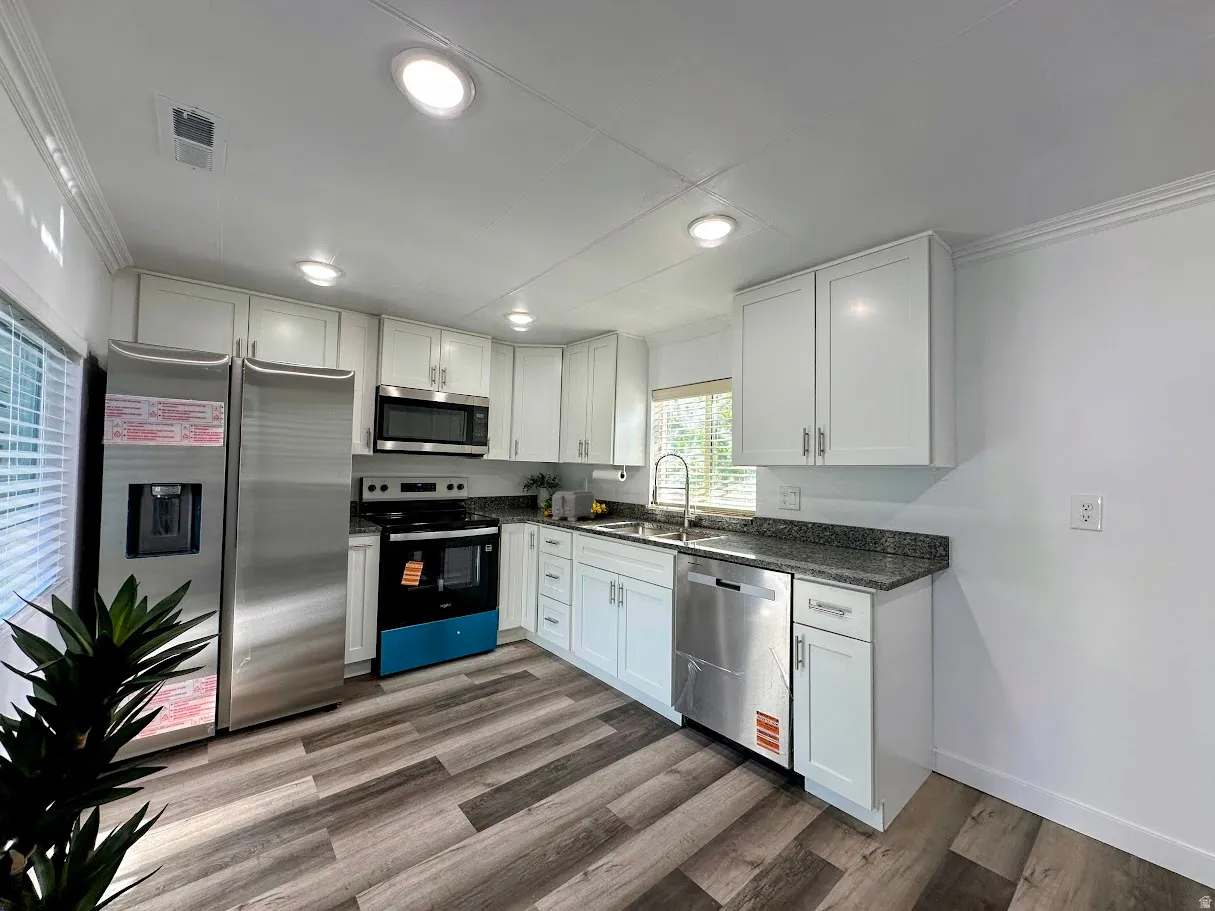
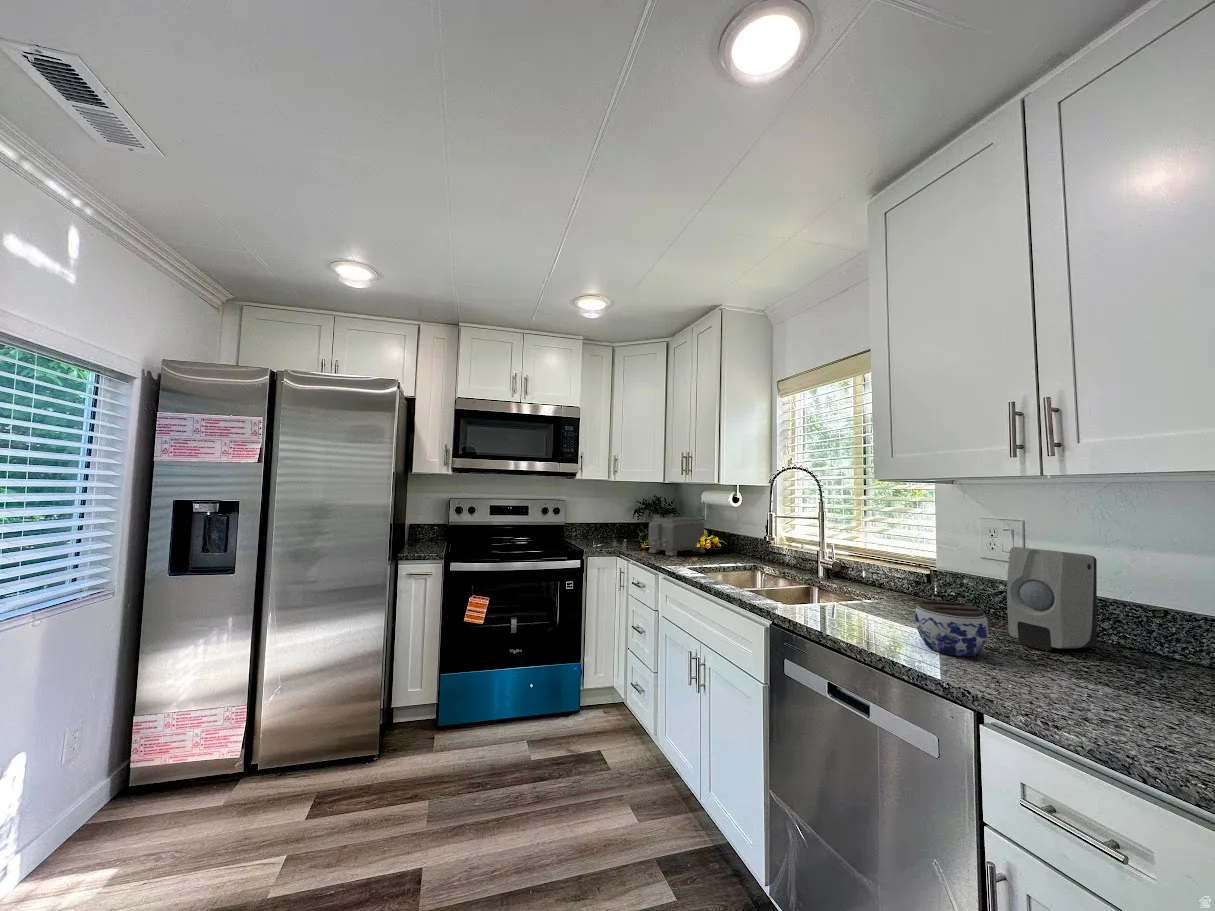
soap dispenser: none [794,499,831,550] -> present [1007,547,1097,651]
jar: none [755,528,787,554] -> present [915,600,989,656]

